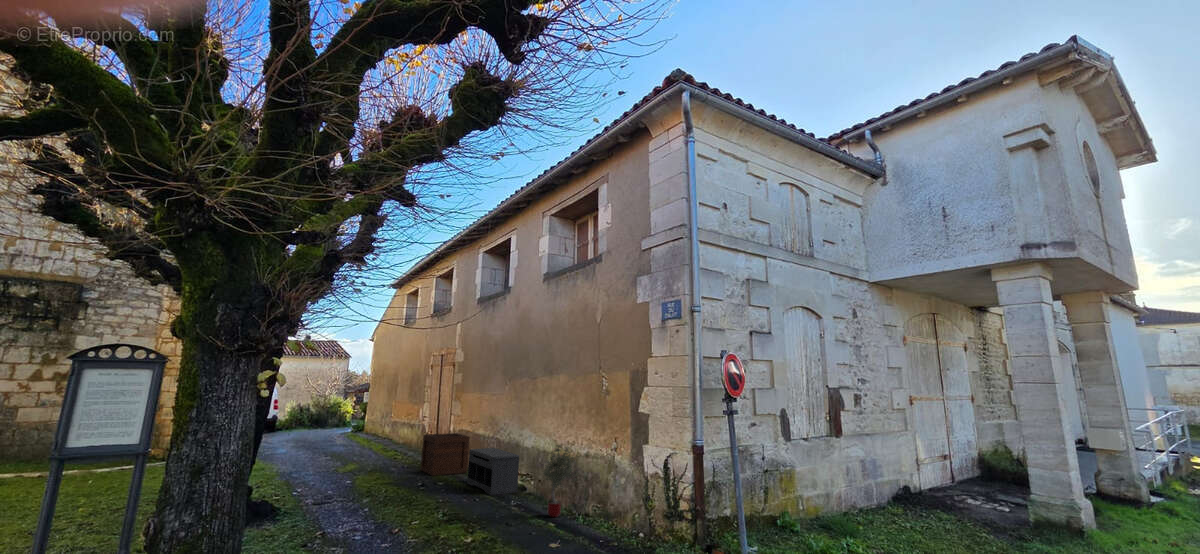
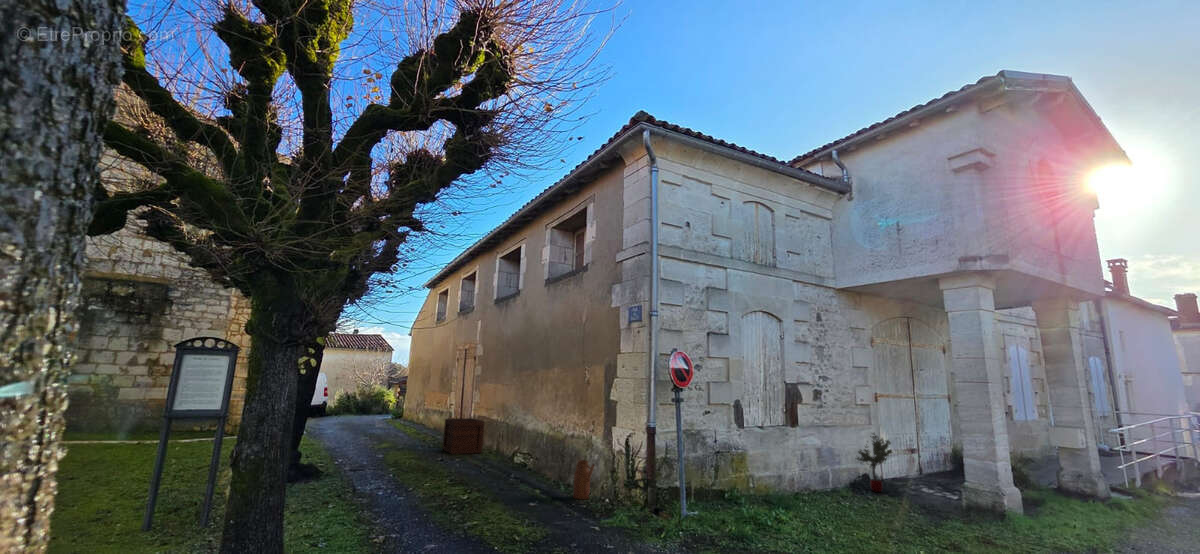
potted tree: present [543,445,579,517] -> present [856,433,892,492]
bench: present [467,448,519,495] -> none [479,431,522,470]
watering can: none [596,485,623,533] -> present [573,460,595,499]

